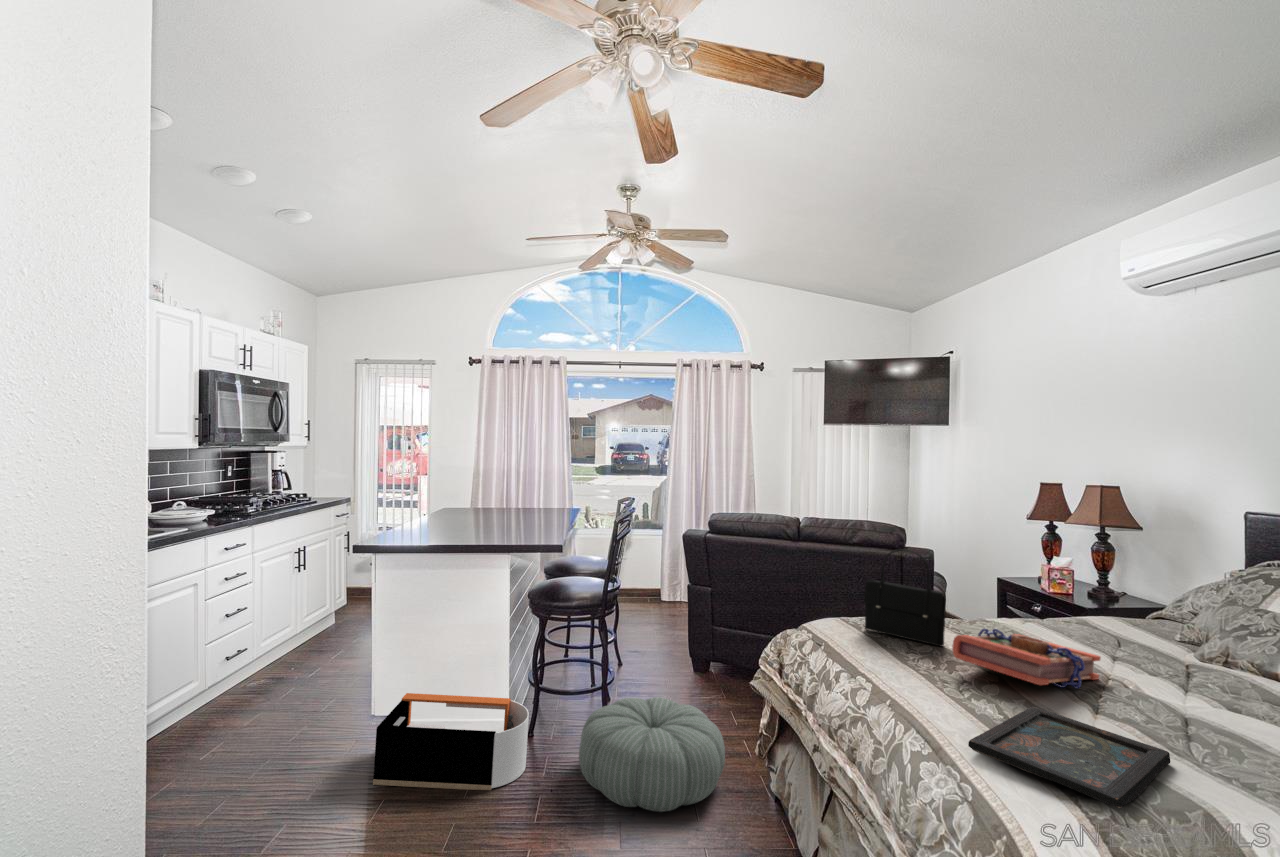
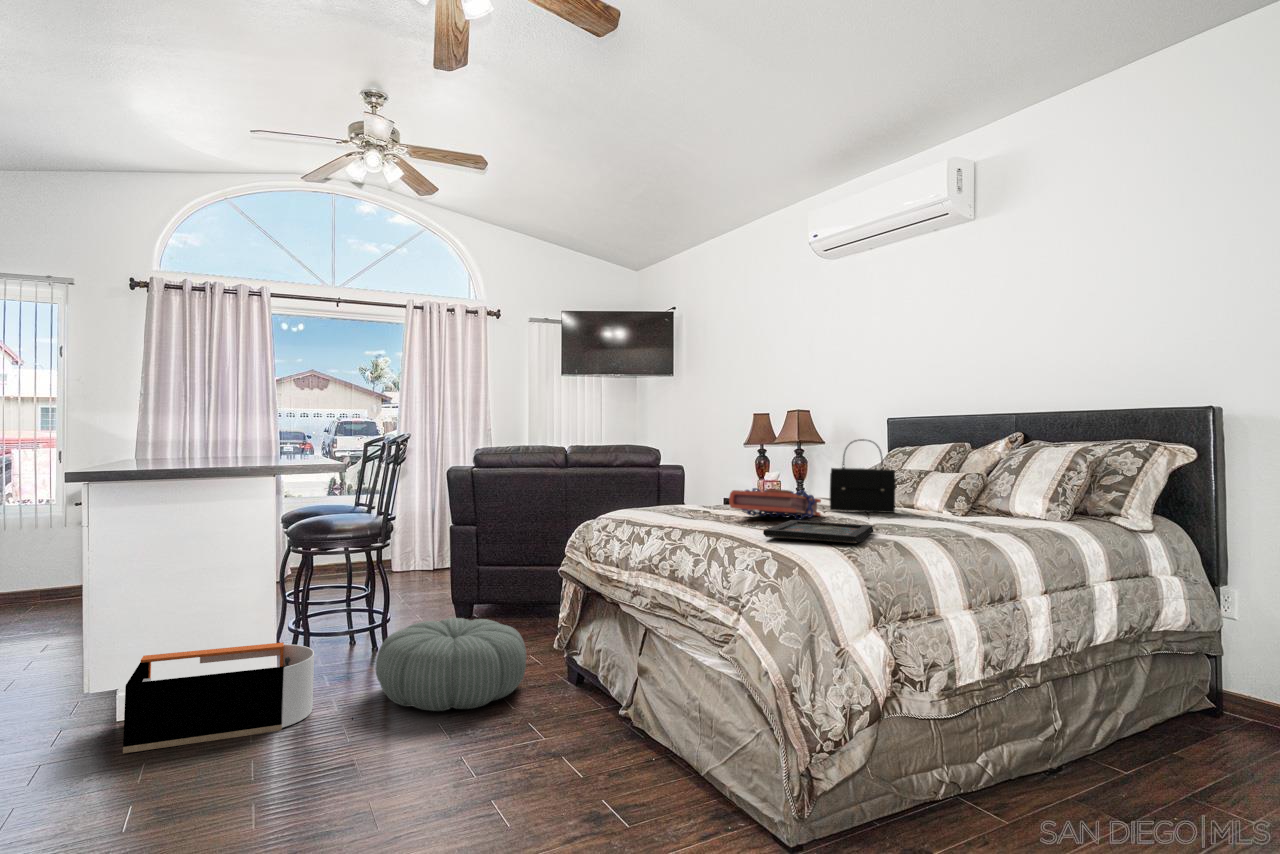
handbag: present [864,549,946,646] -> present [830,439,896,513]

